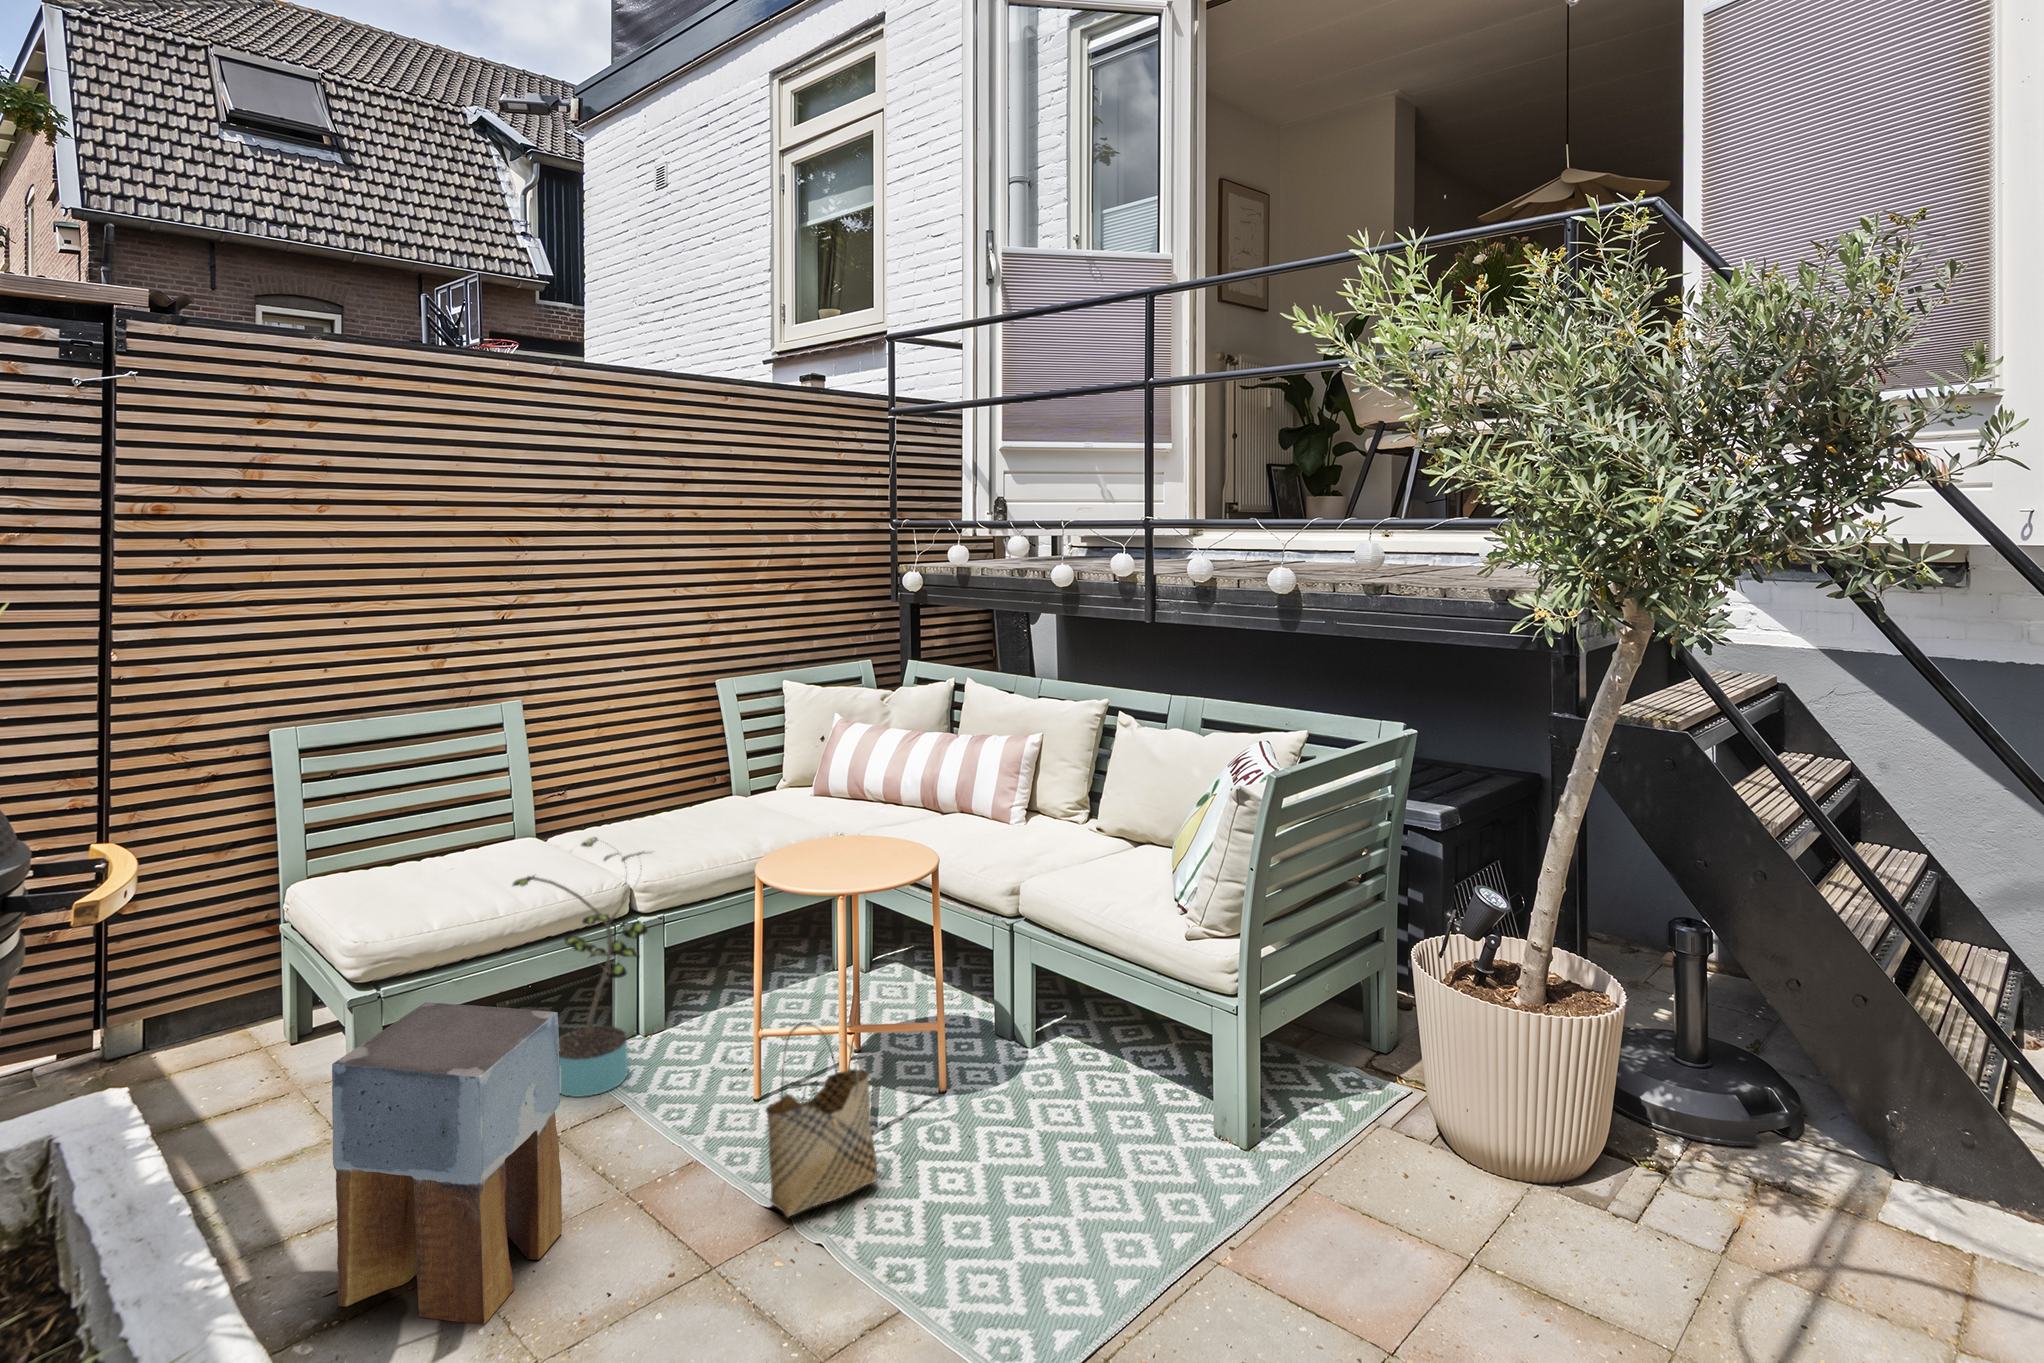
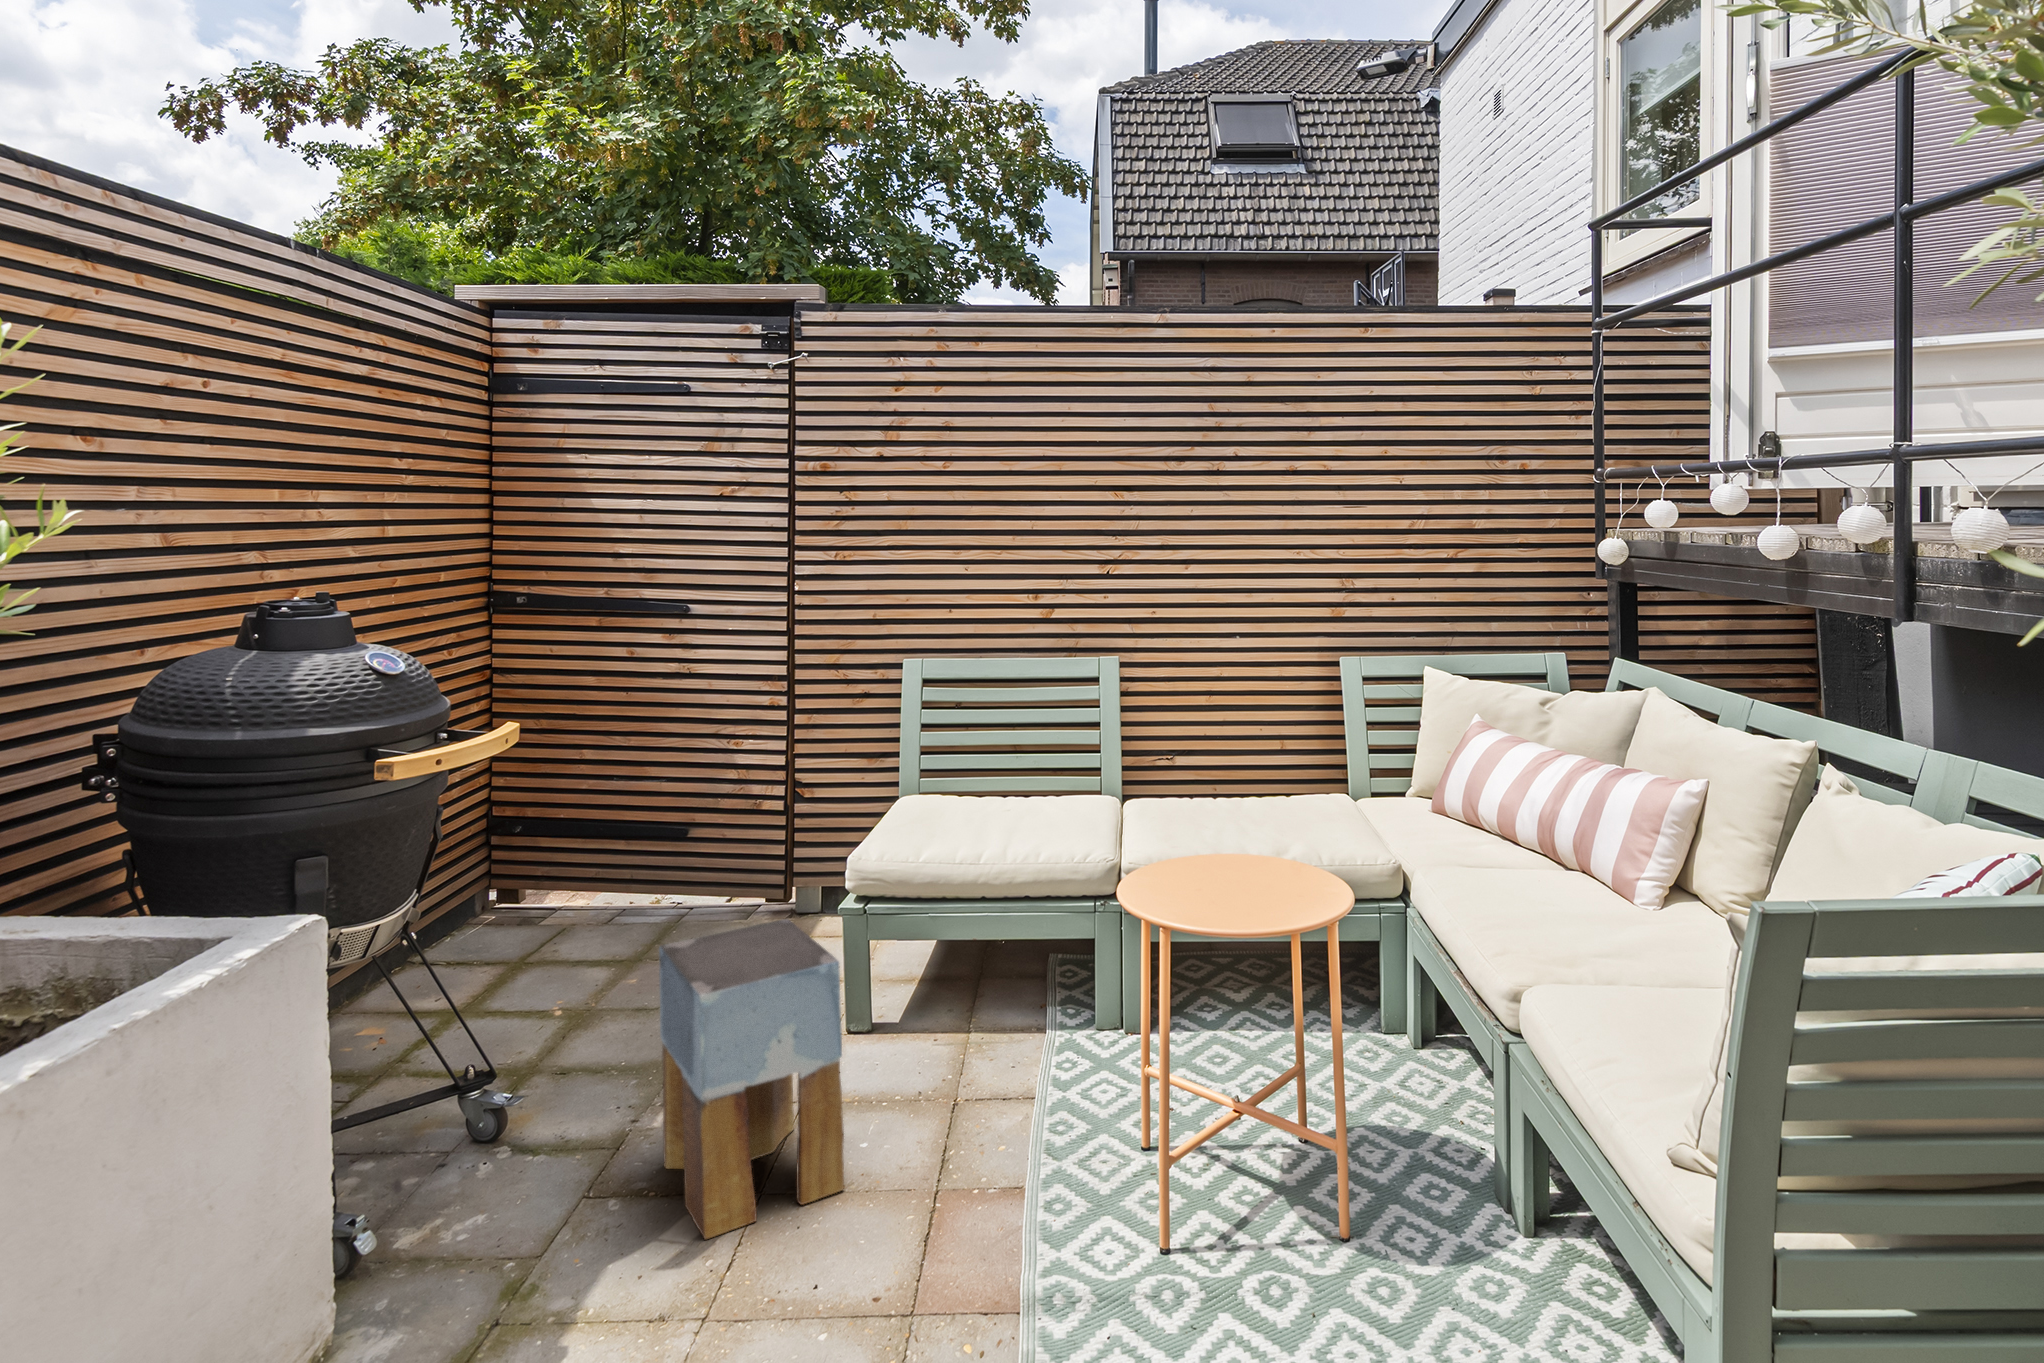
potted plant: present [513,837,648,1097] -> none [971,803,1105,1074]
woven basket: present [766,1022,877,1217] -> none [996,1063,1146,1301]

